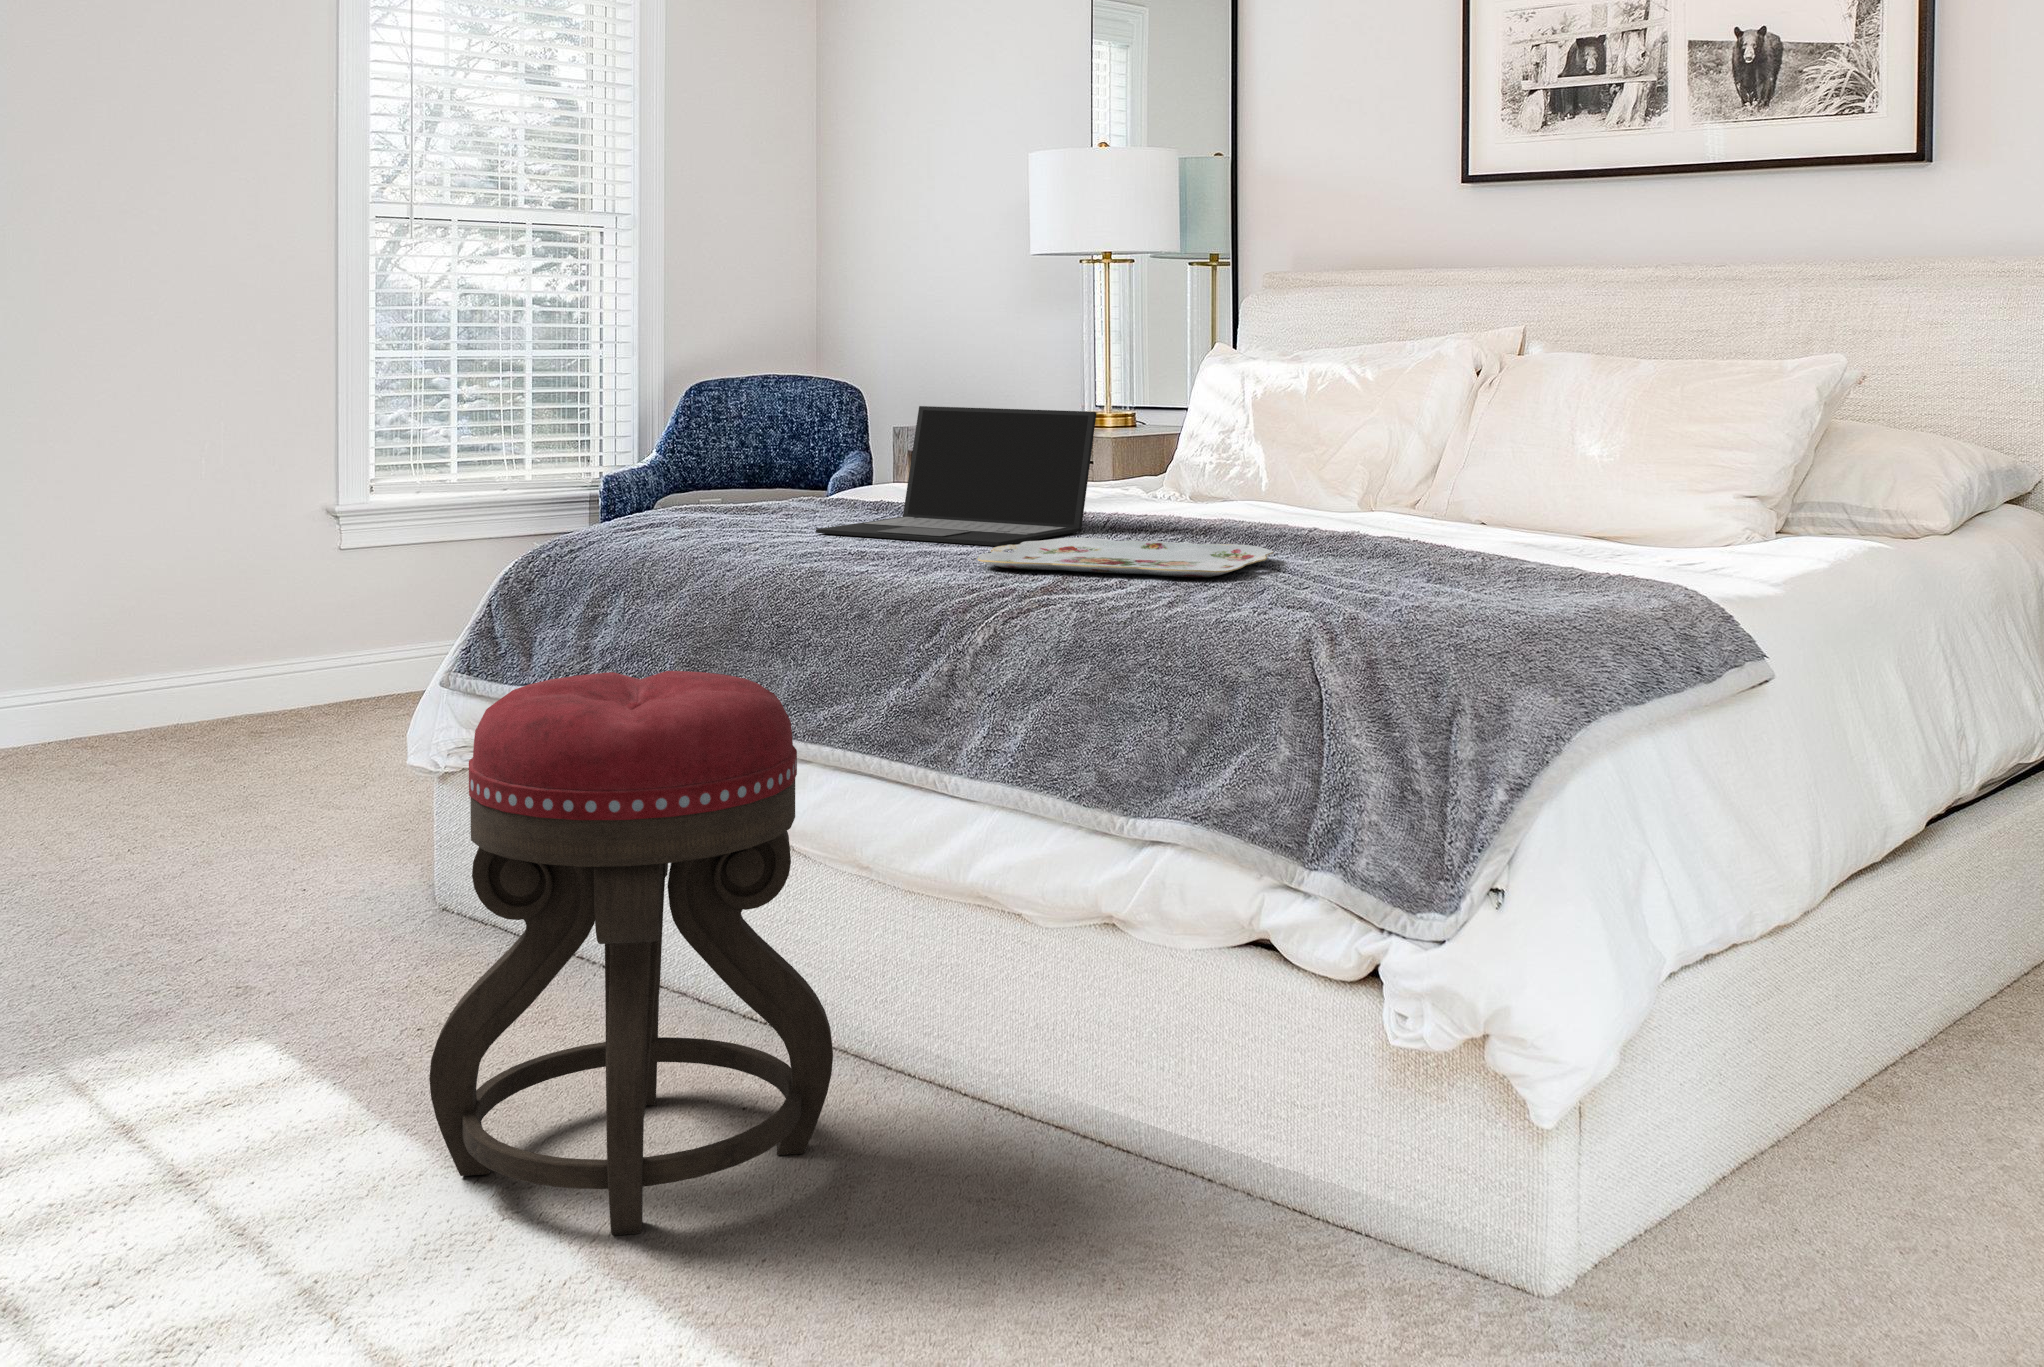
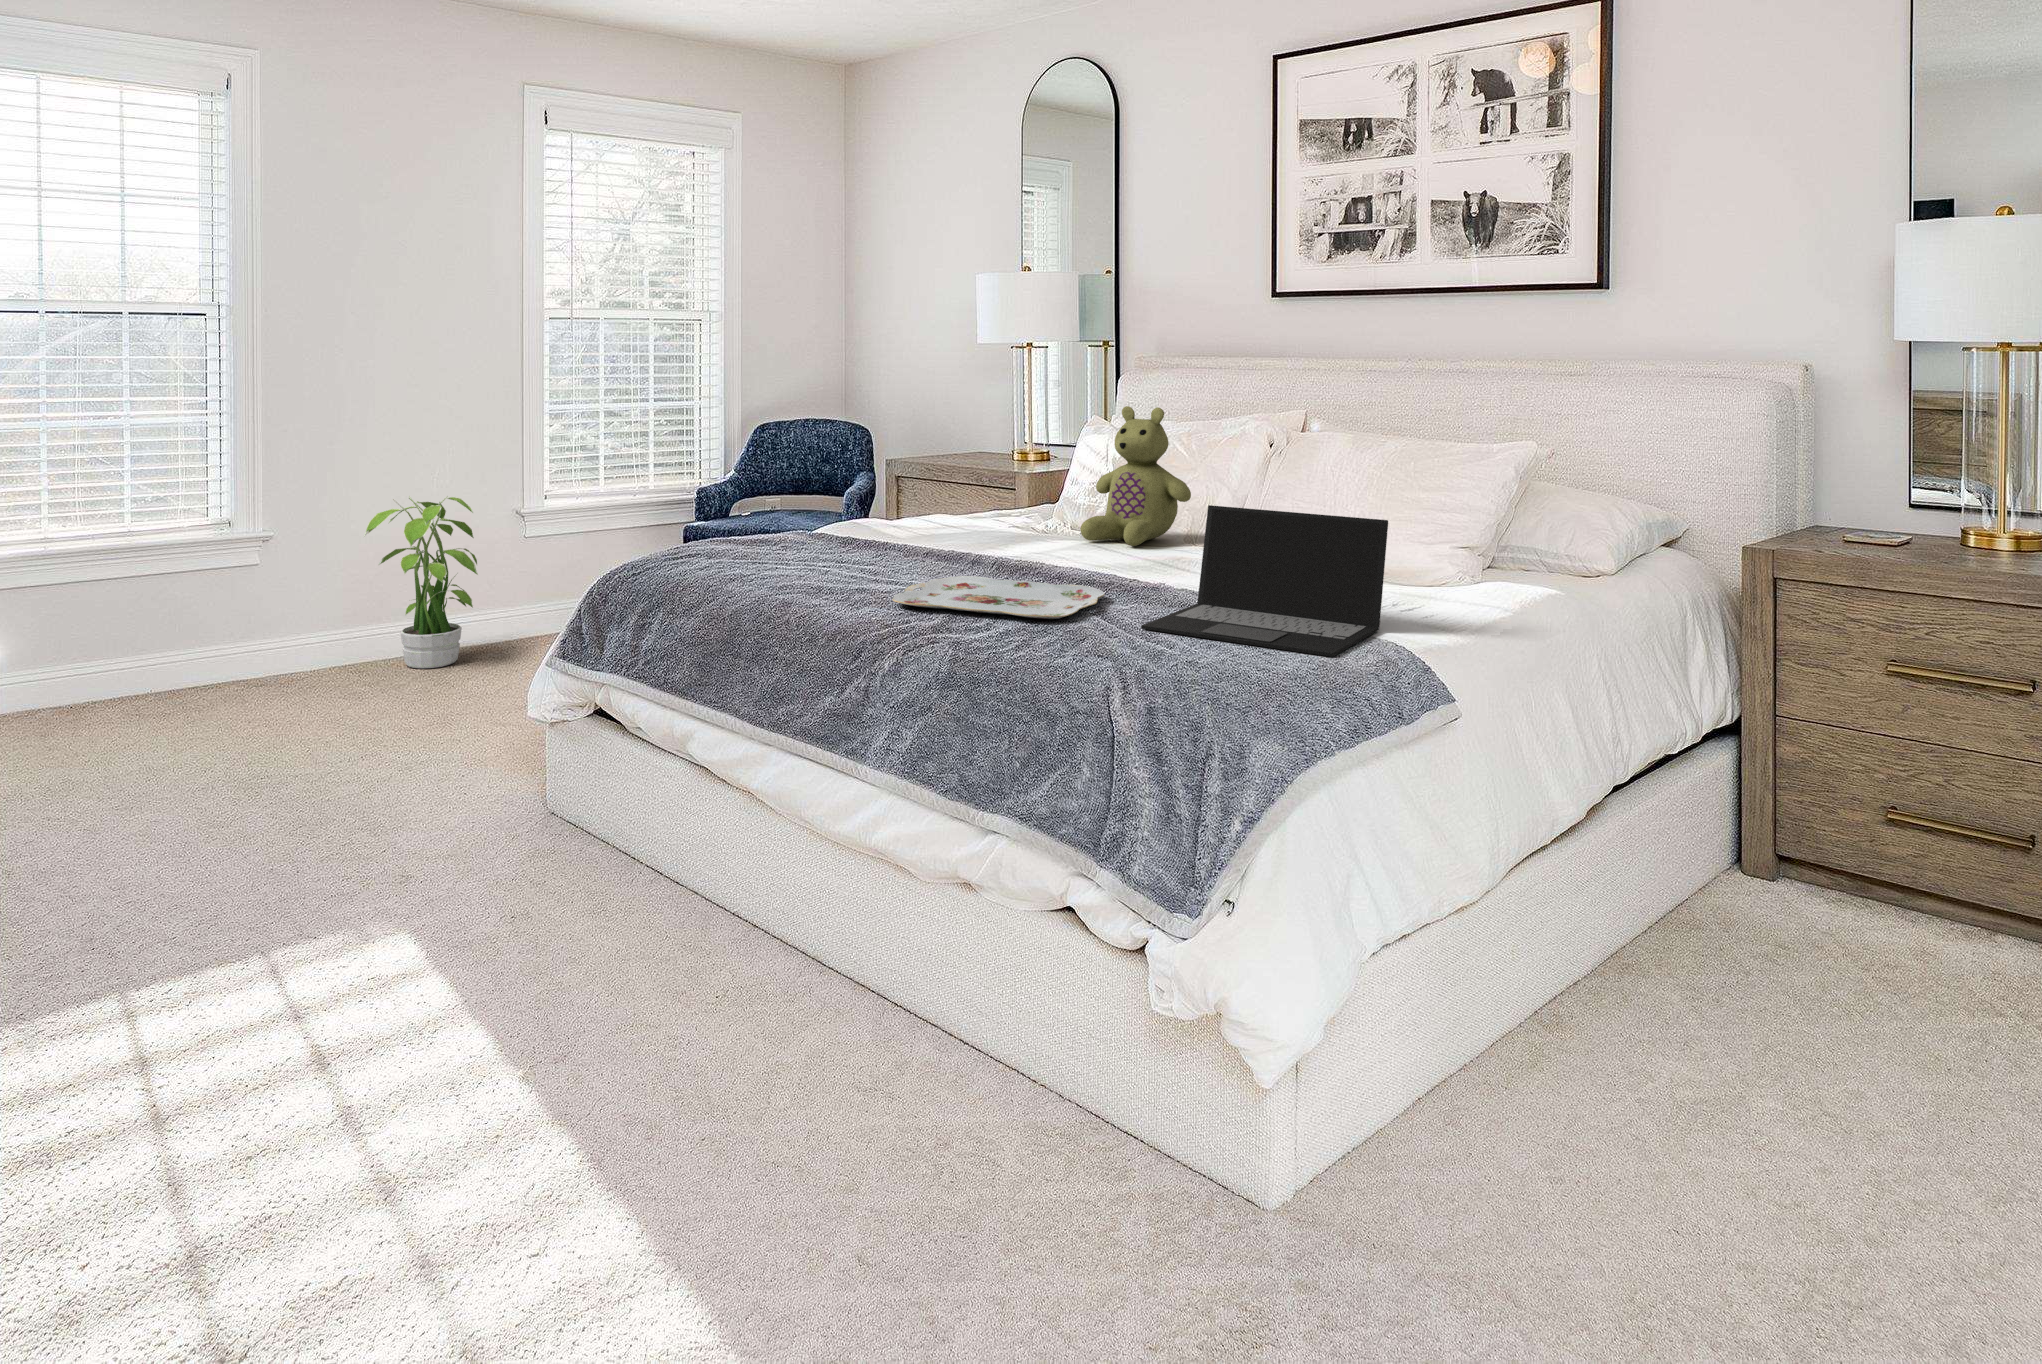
stuffed bear: none [1212,320,1369,515] -> present [1080,406,1191,546]
laptop: present [816,406,1096,546] -> present [1141,505,1388,657]
potted plant: none [90,482,272,746] -> present [364,496,478,668]
ottoman: present [429,671,833,1235] -> none [491,687,772,1107]

